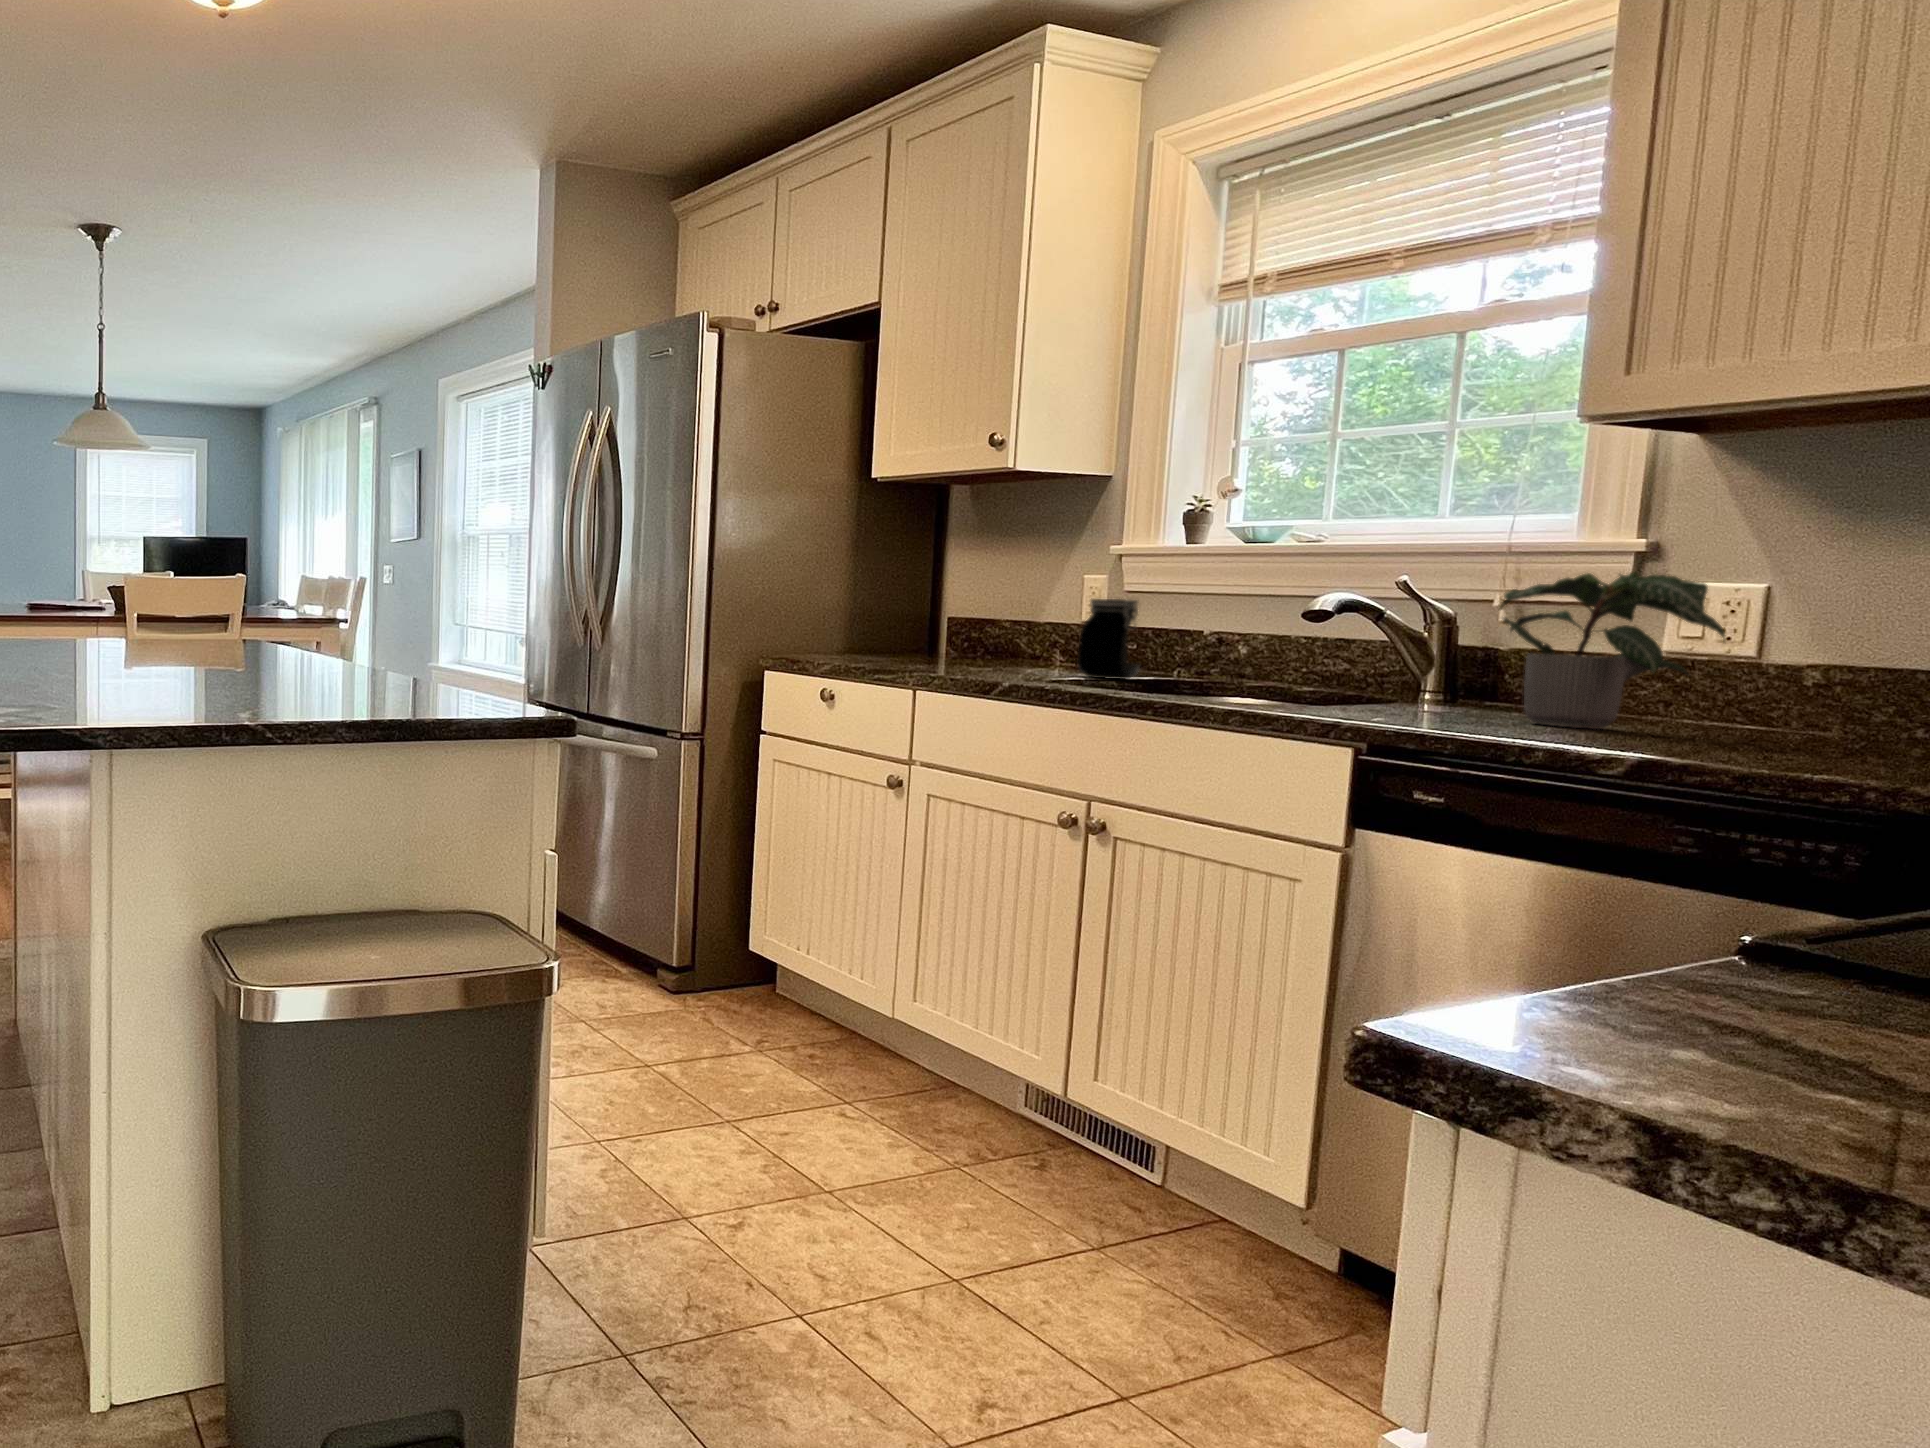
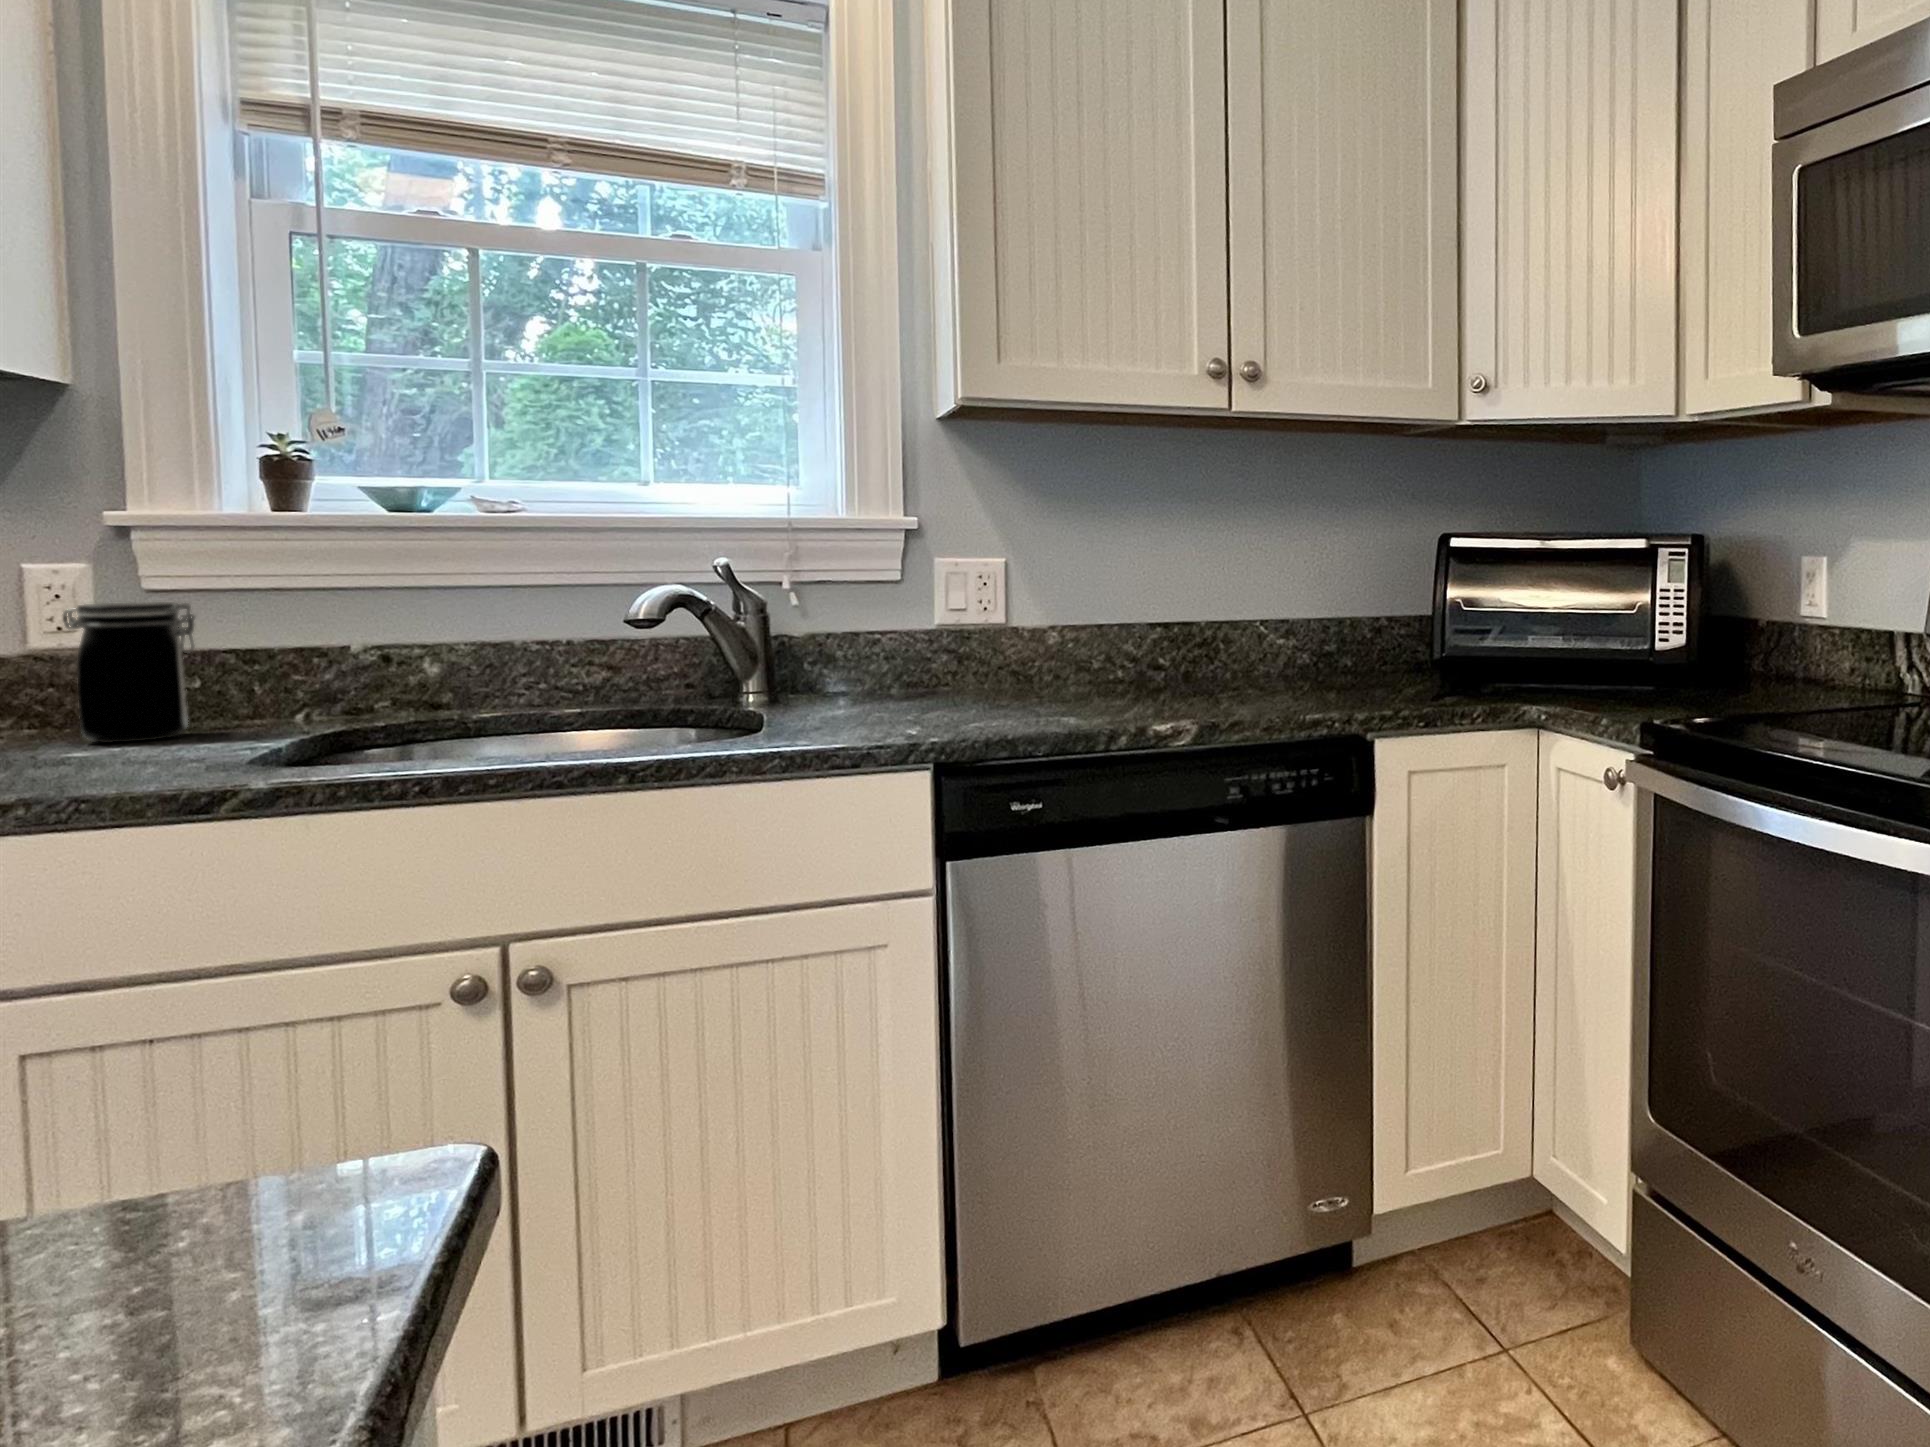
potted plant: present [1502,572,1725,729] -> none [838,553,1041,709]

